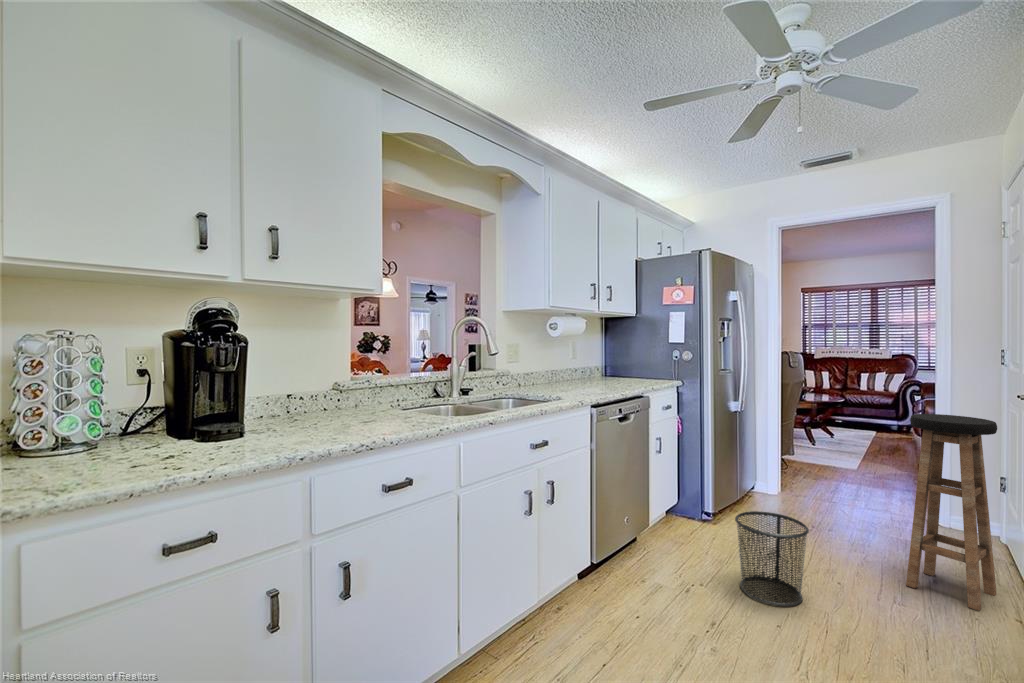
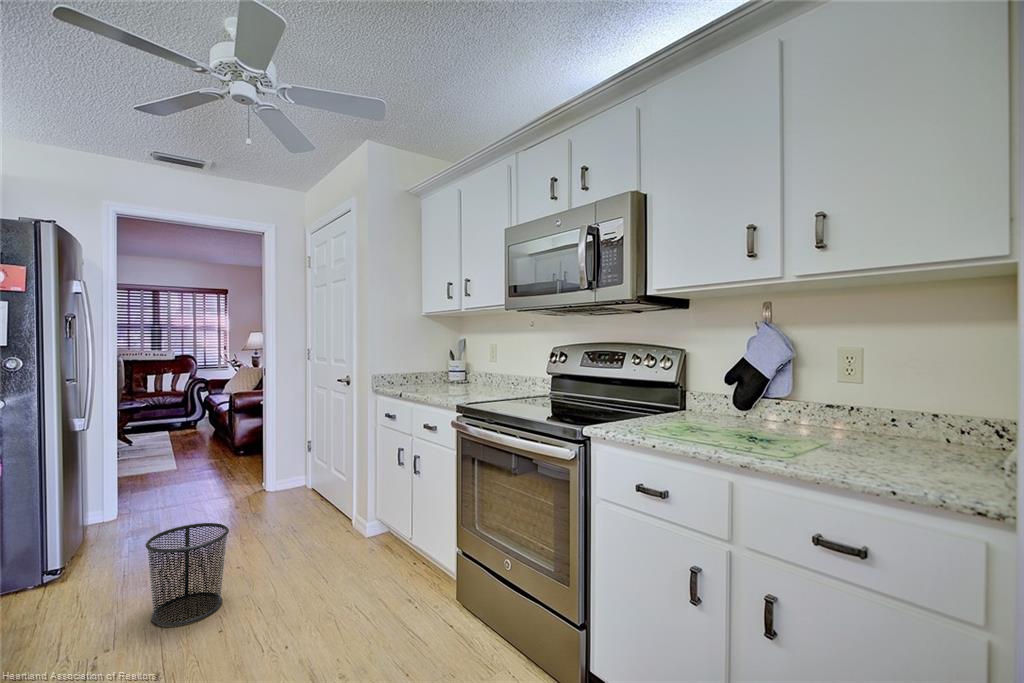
bar stool: present [906,414,997,611] -> none [282,400,335,545]

